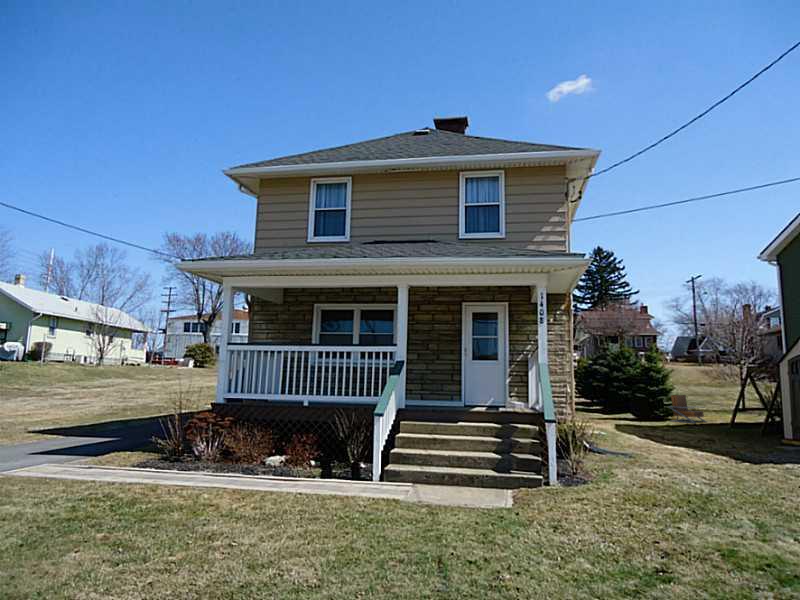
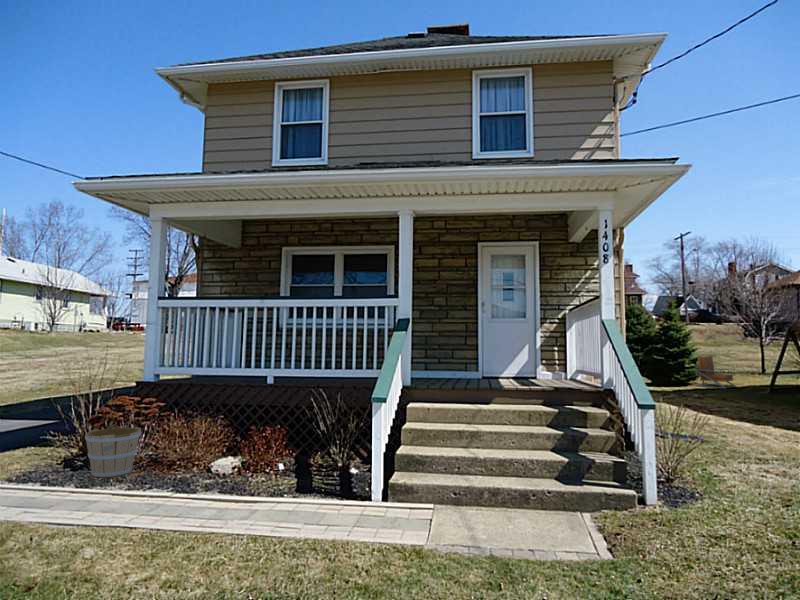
wooden bucket: none [182,433,218,466] -> present [85,427,141,478]

